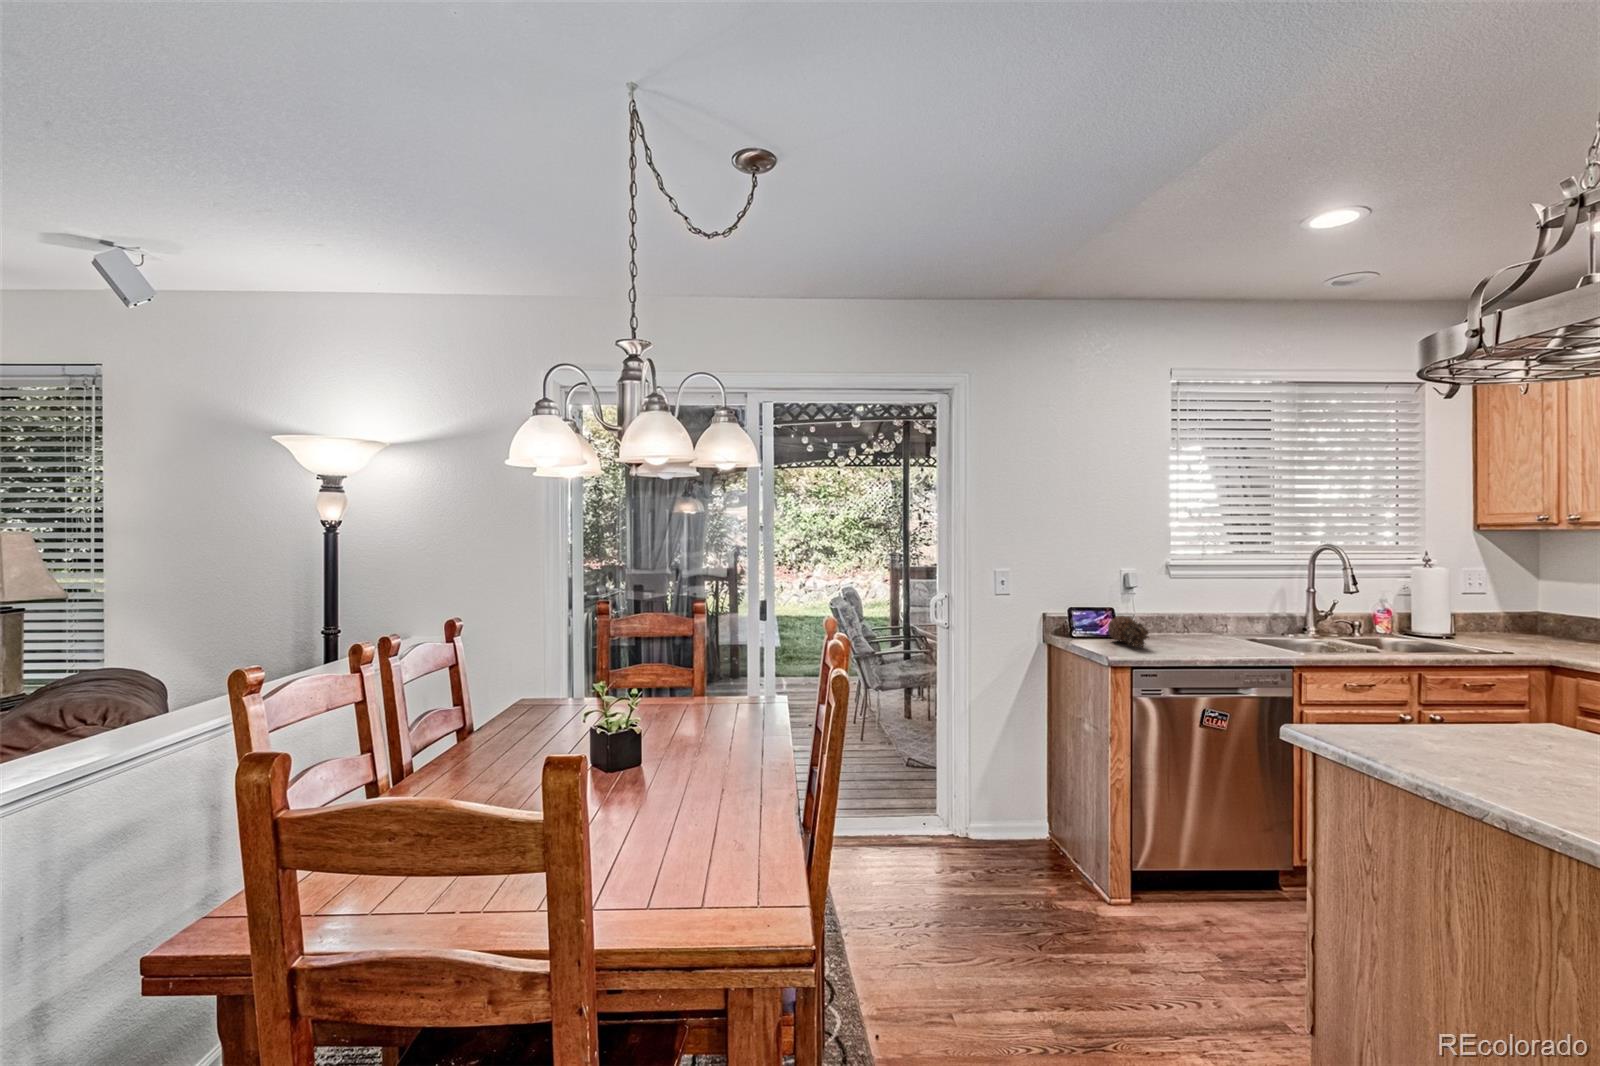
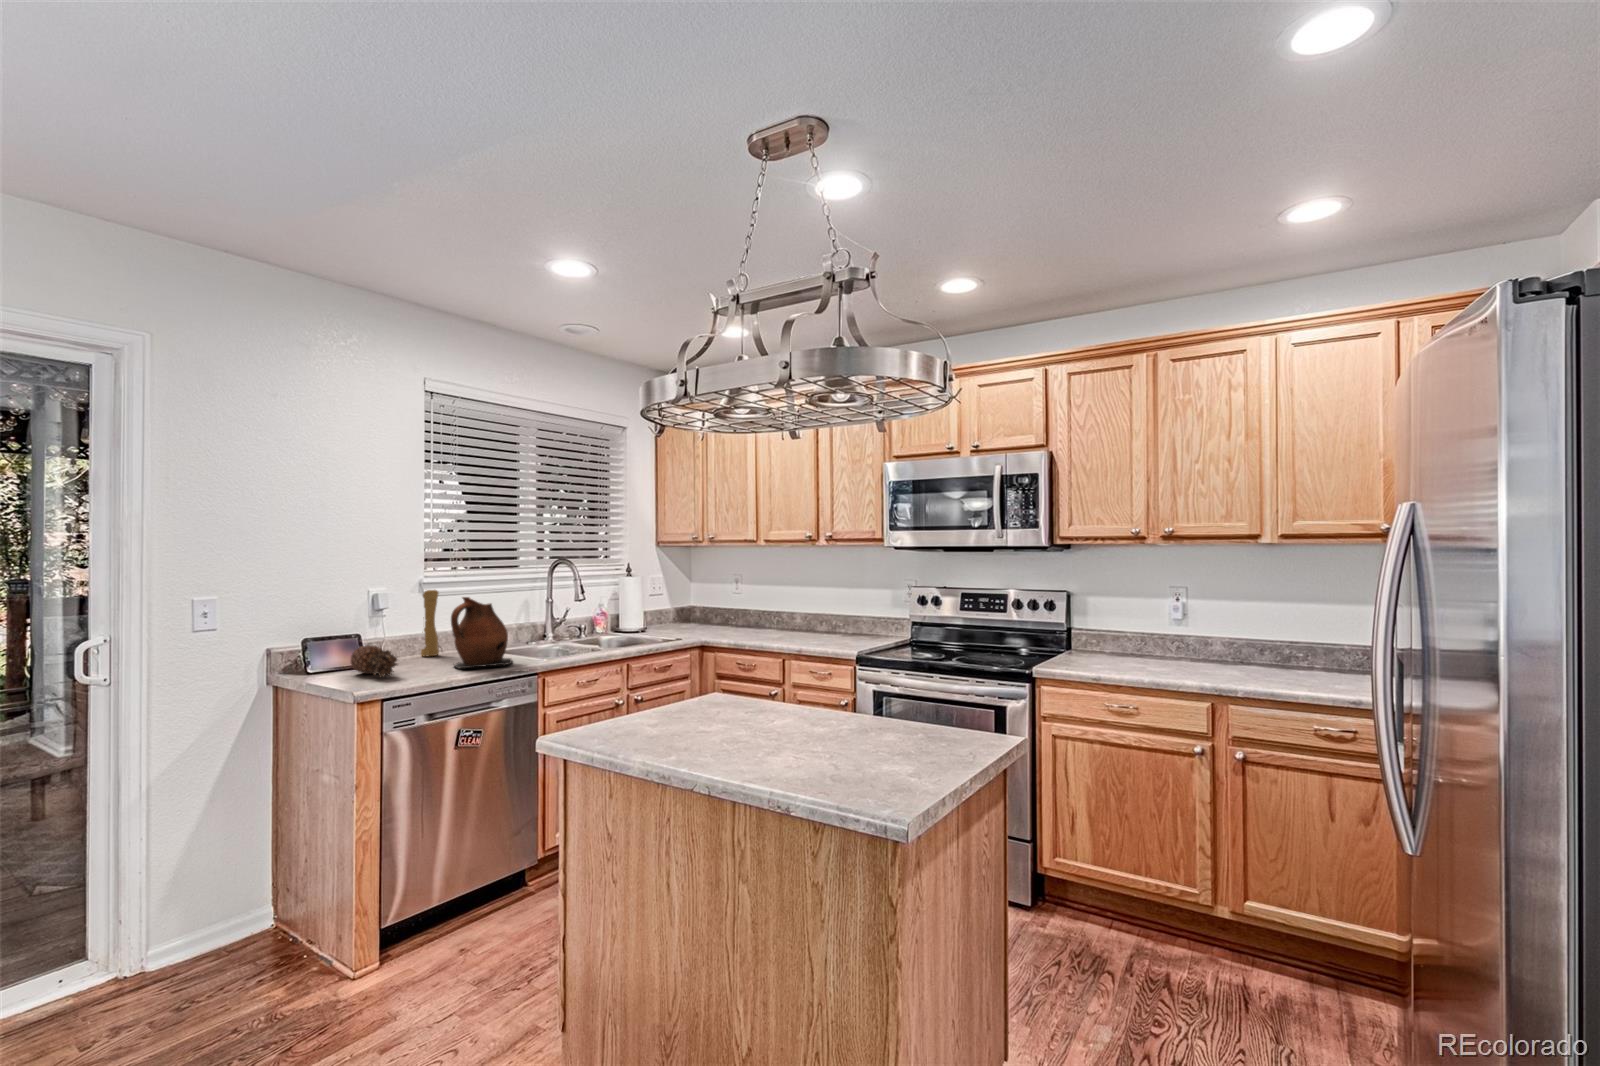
pepper mill: none [1168,566,1187,634] -> present [421,590,439,656]
ceramic pitcher: none [1199,578,1264,655] -> present [451,597,512,668]

